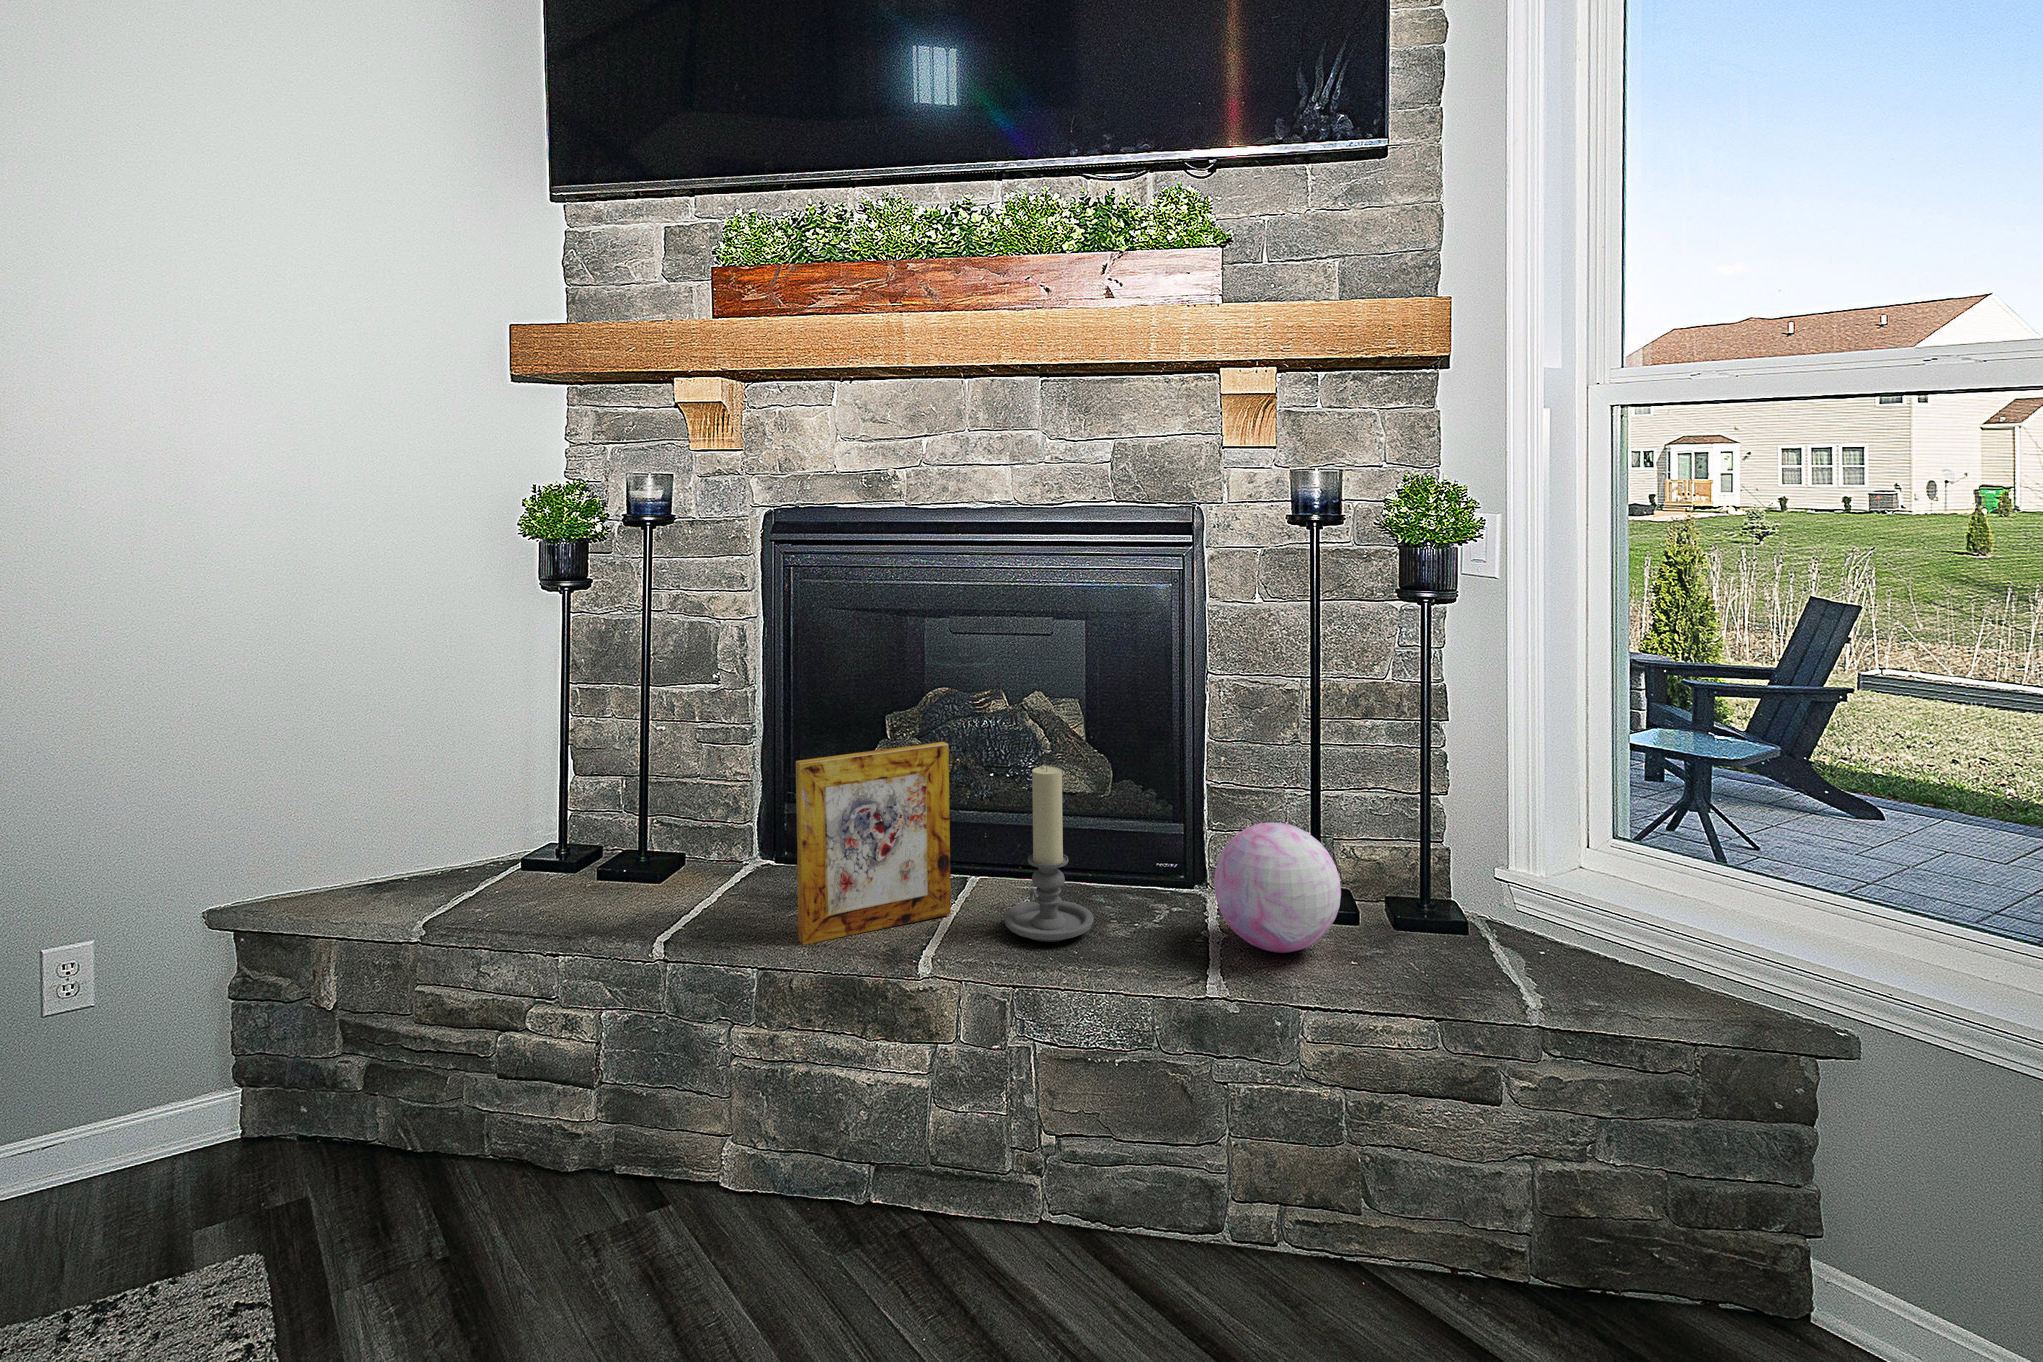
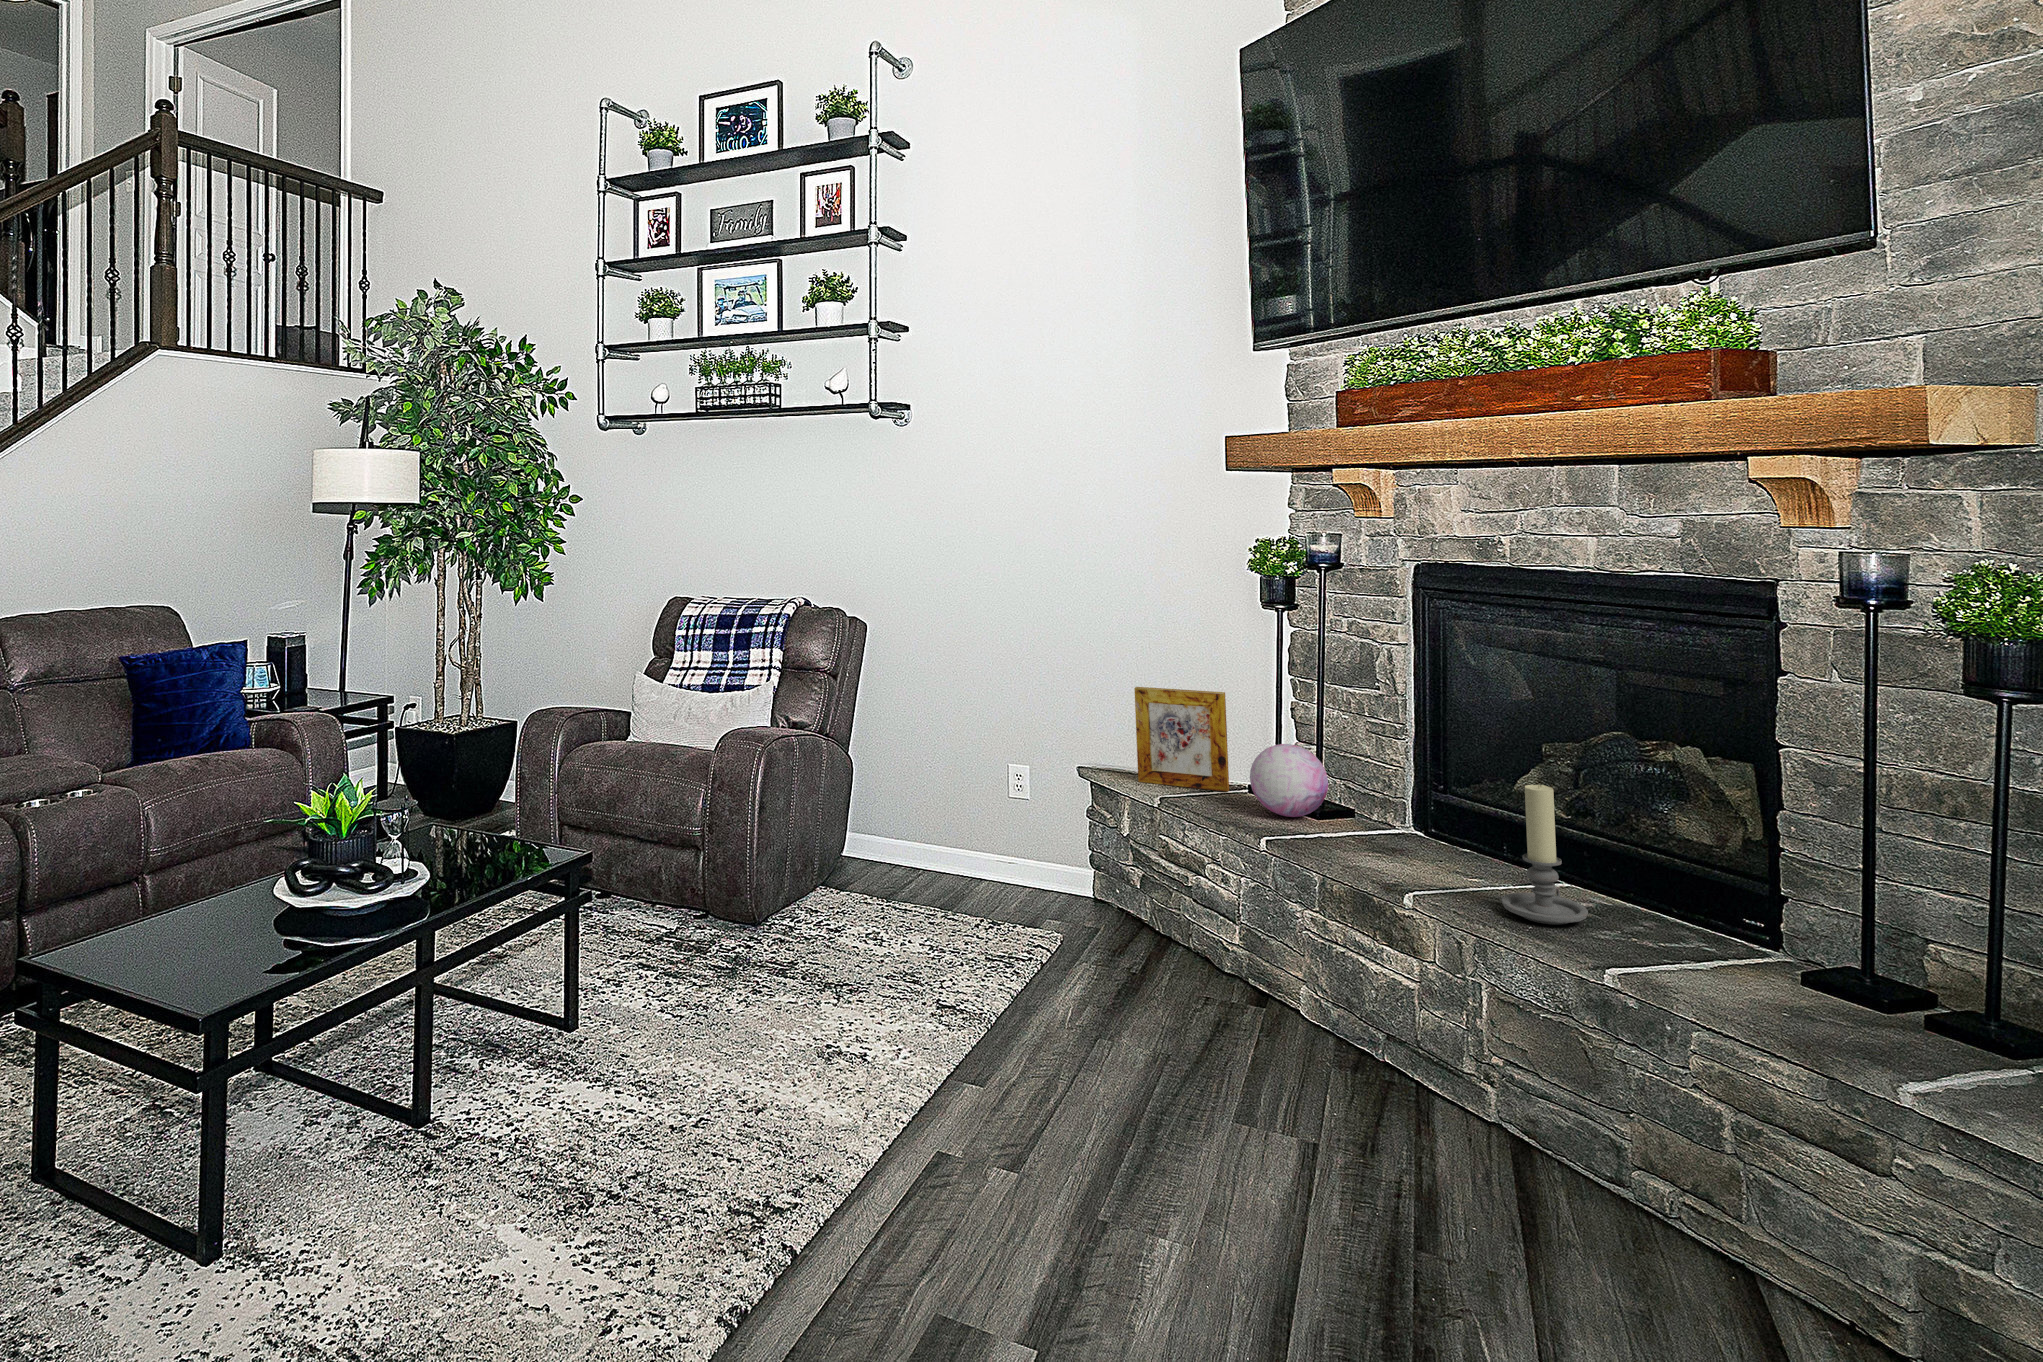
picture frame: present [796,742,951,945] -> present [1134,687,1229,792]
decorative orb: present [1214,823,1341,953] -> present [1250,744,1328,817]

